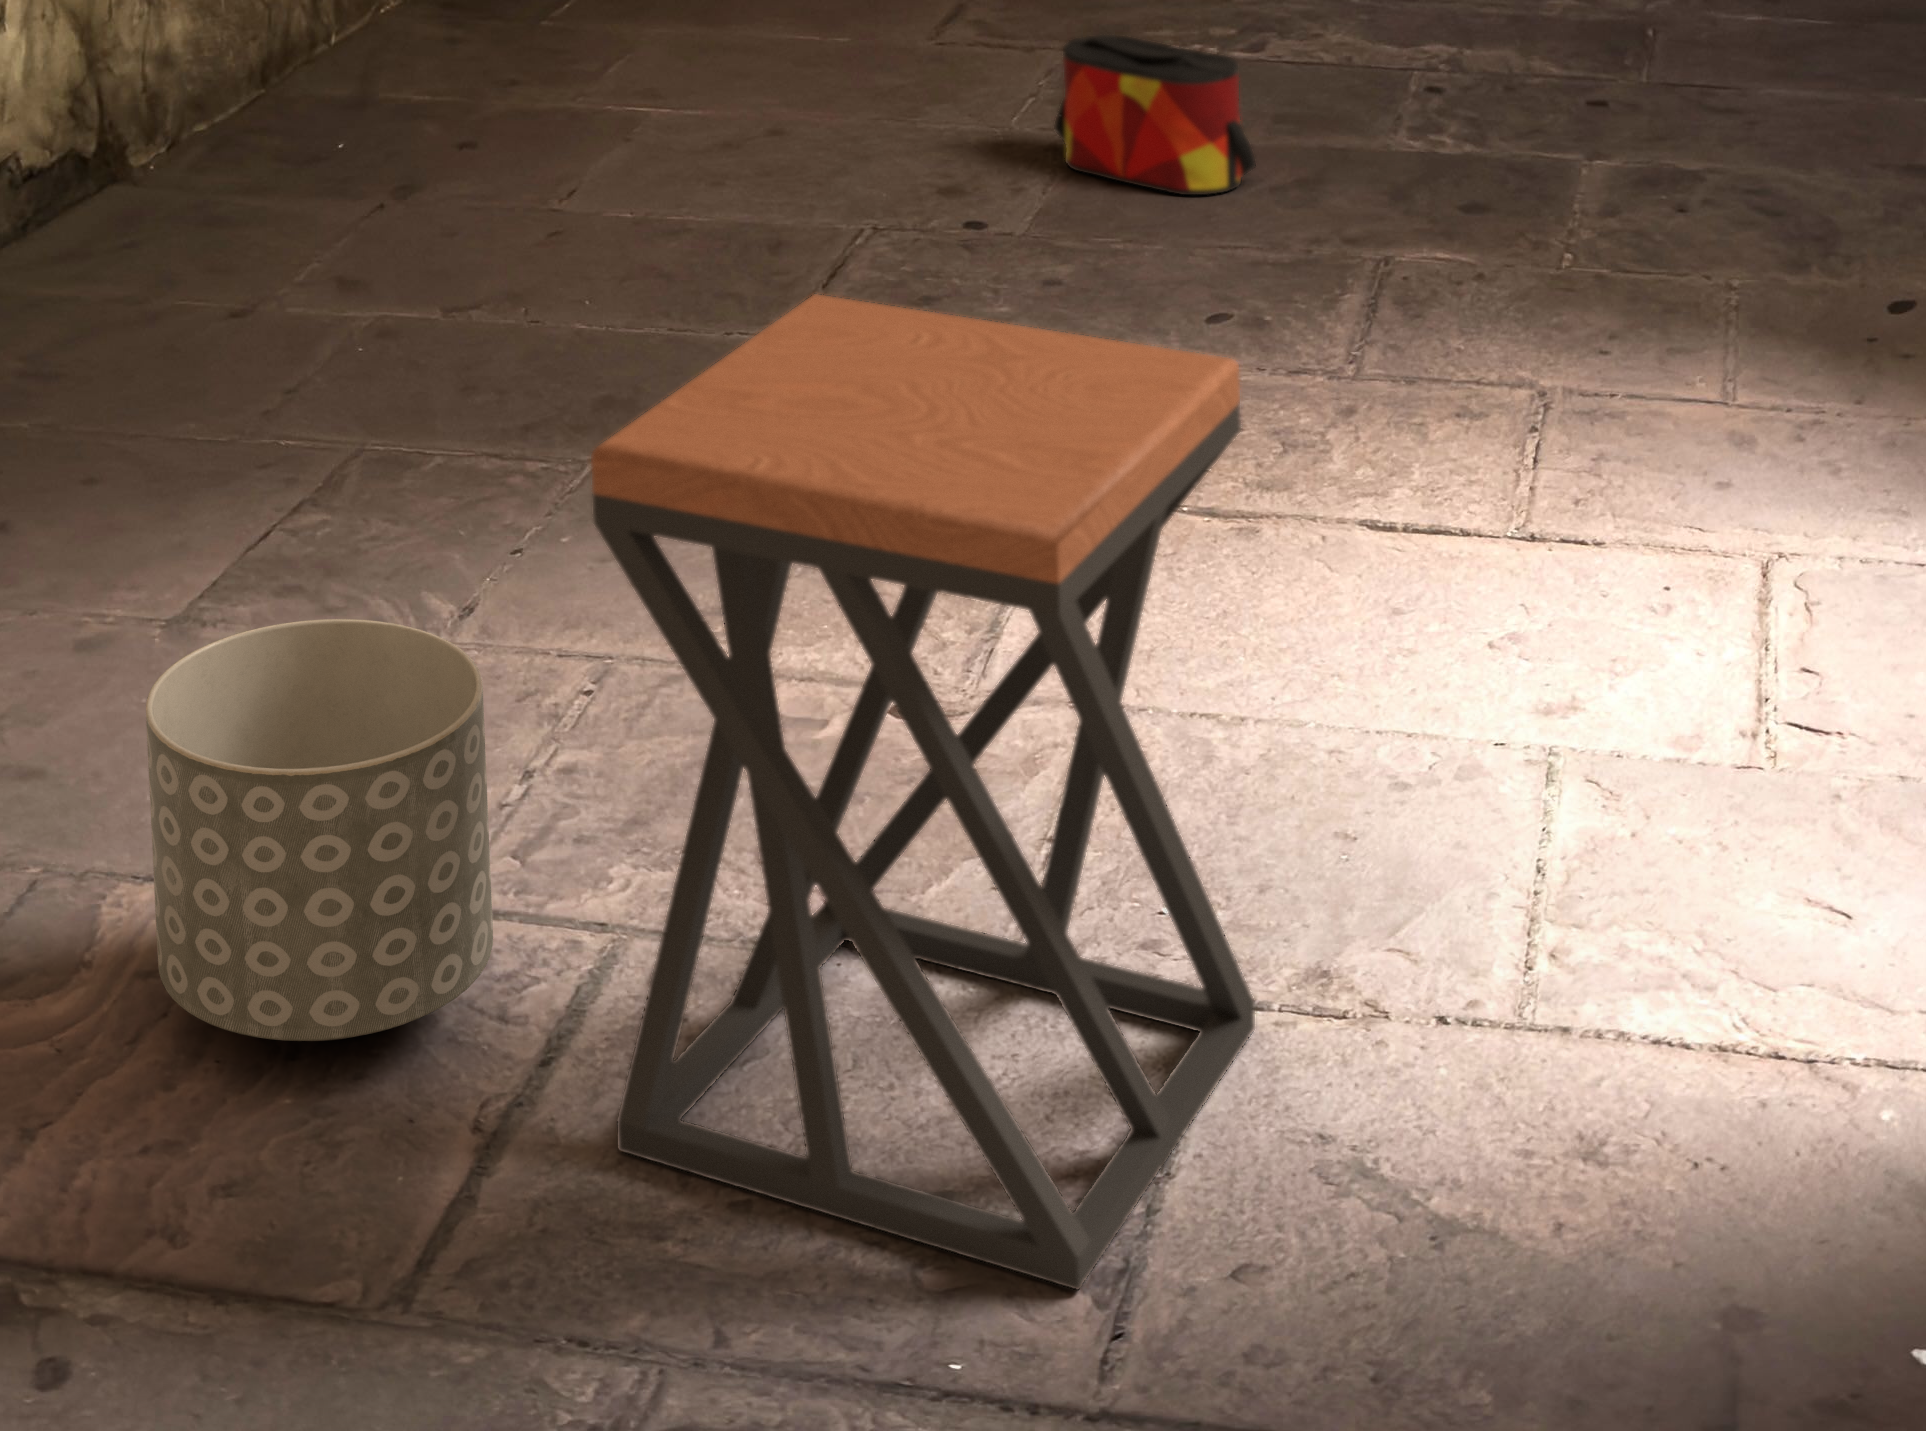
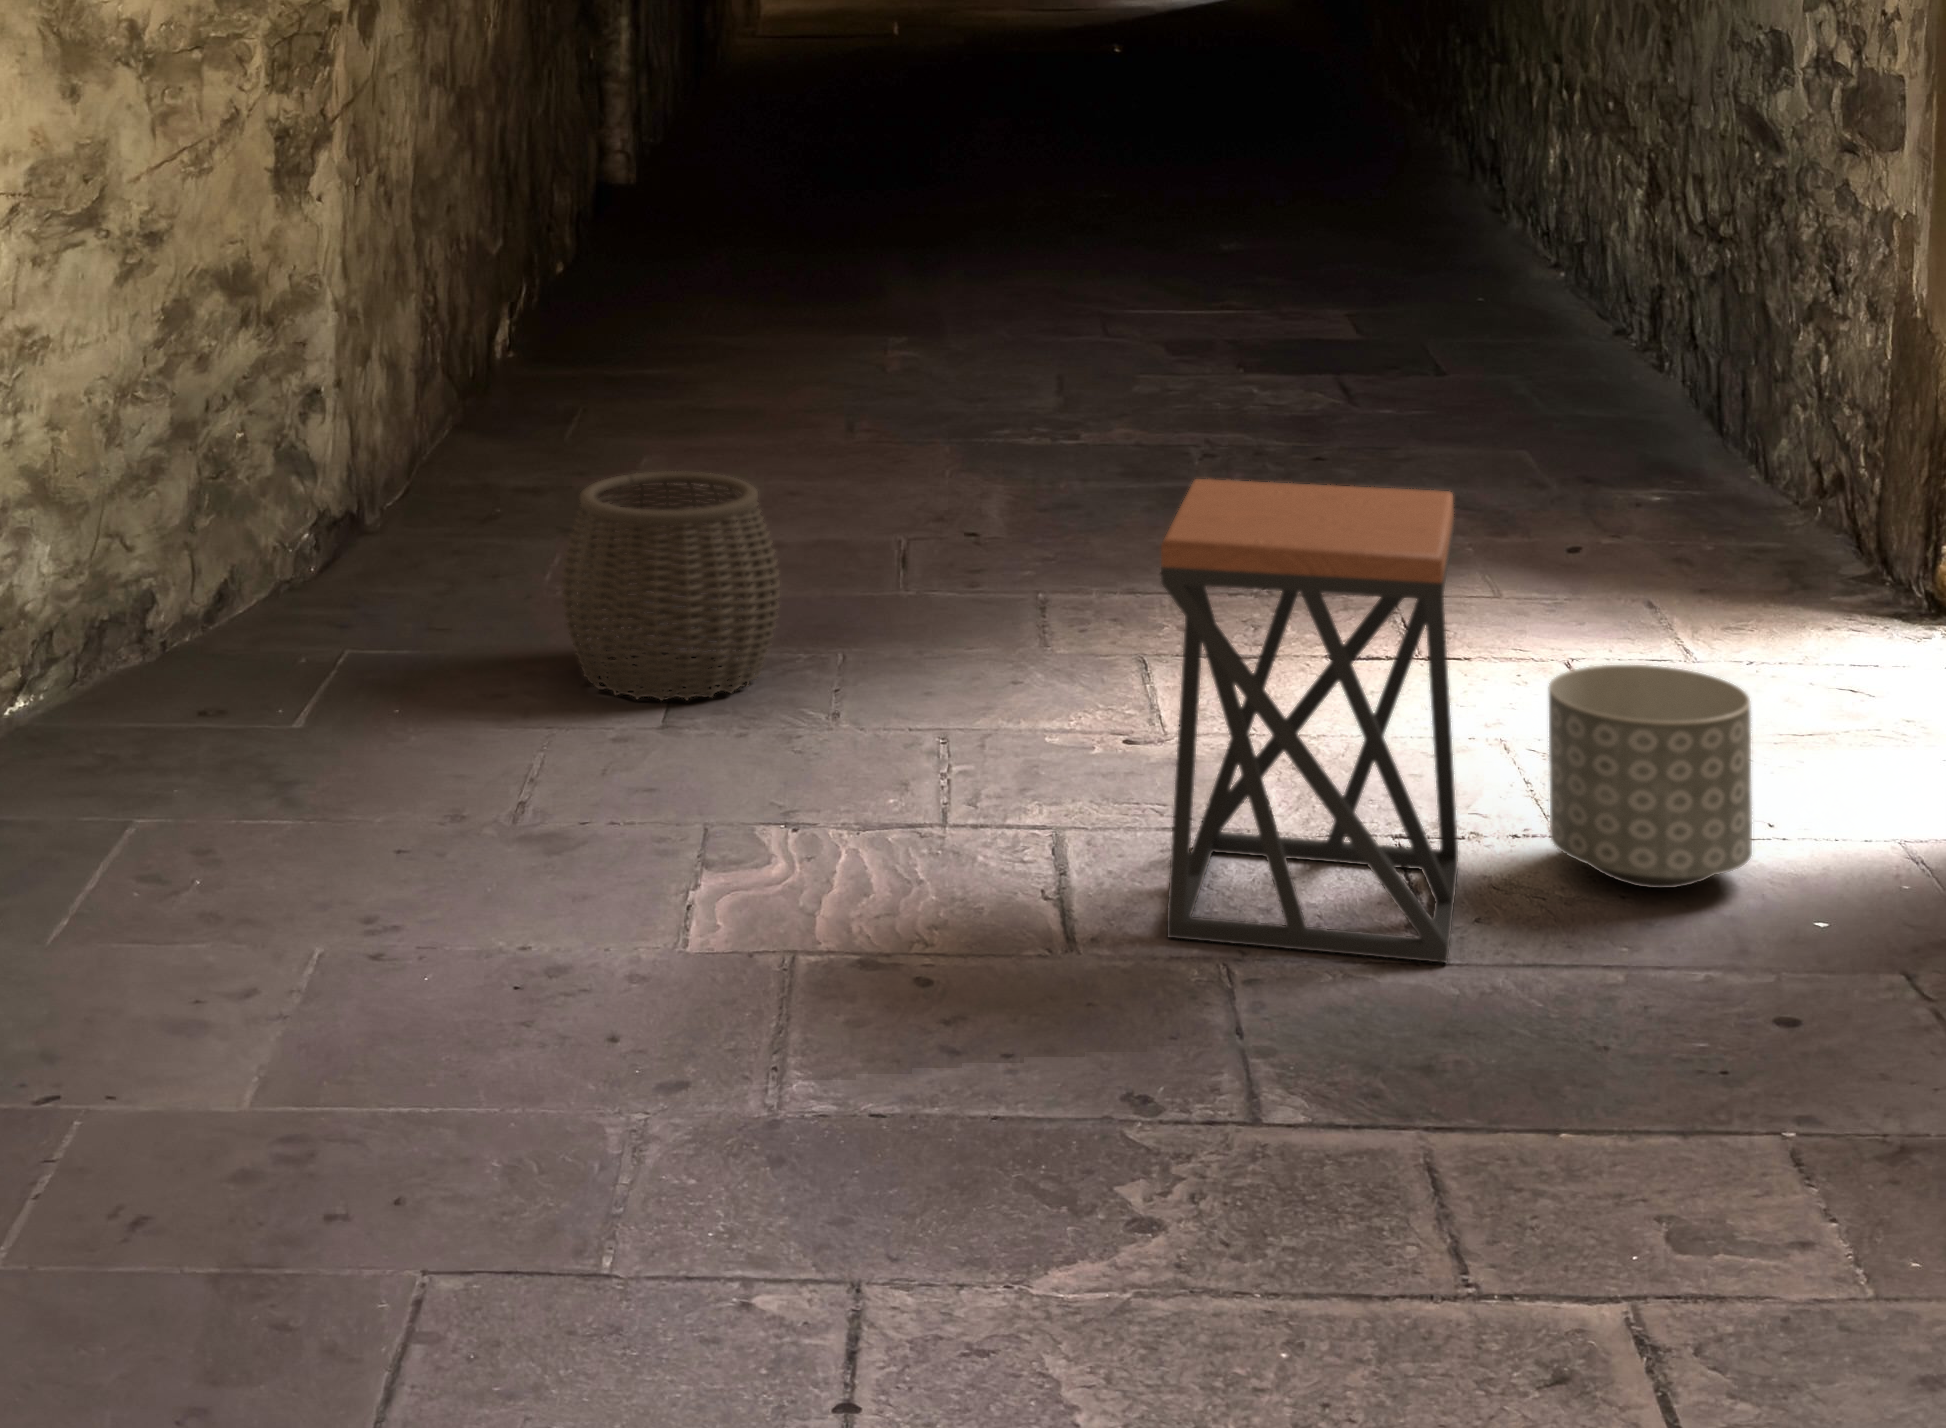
bag: present [1055,35,1256,195] -> none [1009,408,1156,509]
woven basket: none [115,150,451,521] -> present [561,471,780,700]
planter: present [146,619,493,1041] -> present [1549,665,1752,888]

